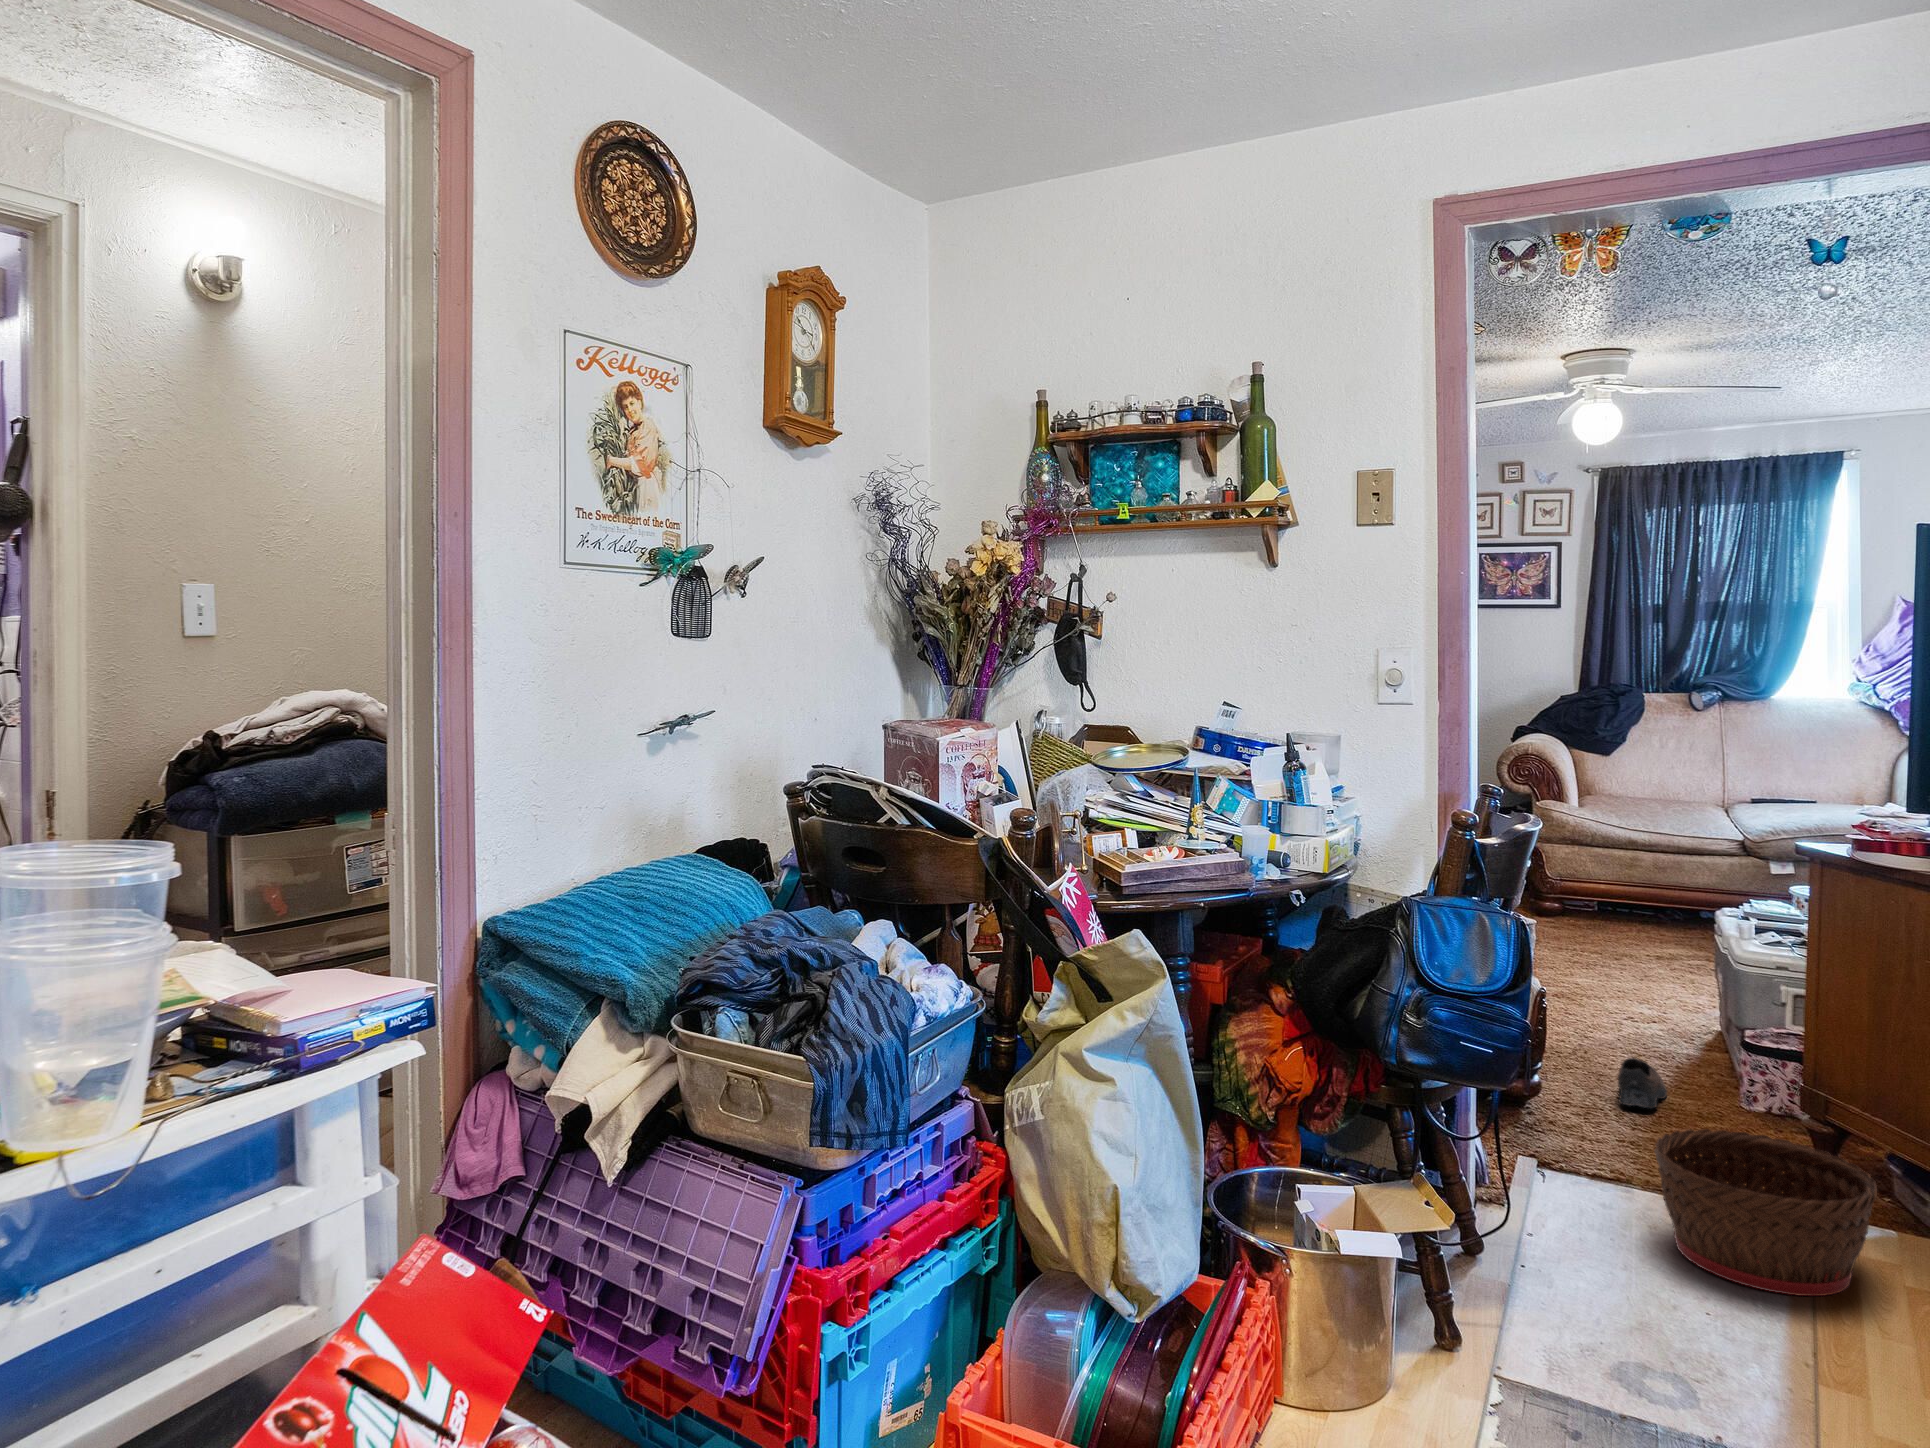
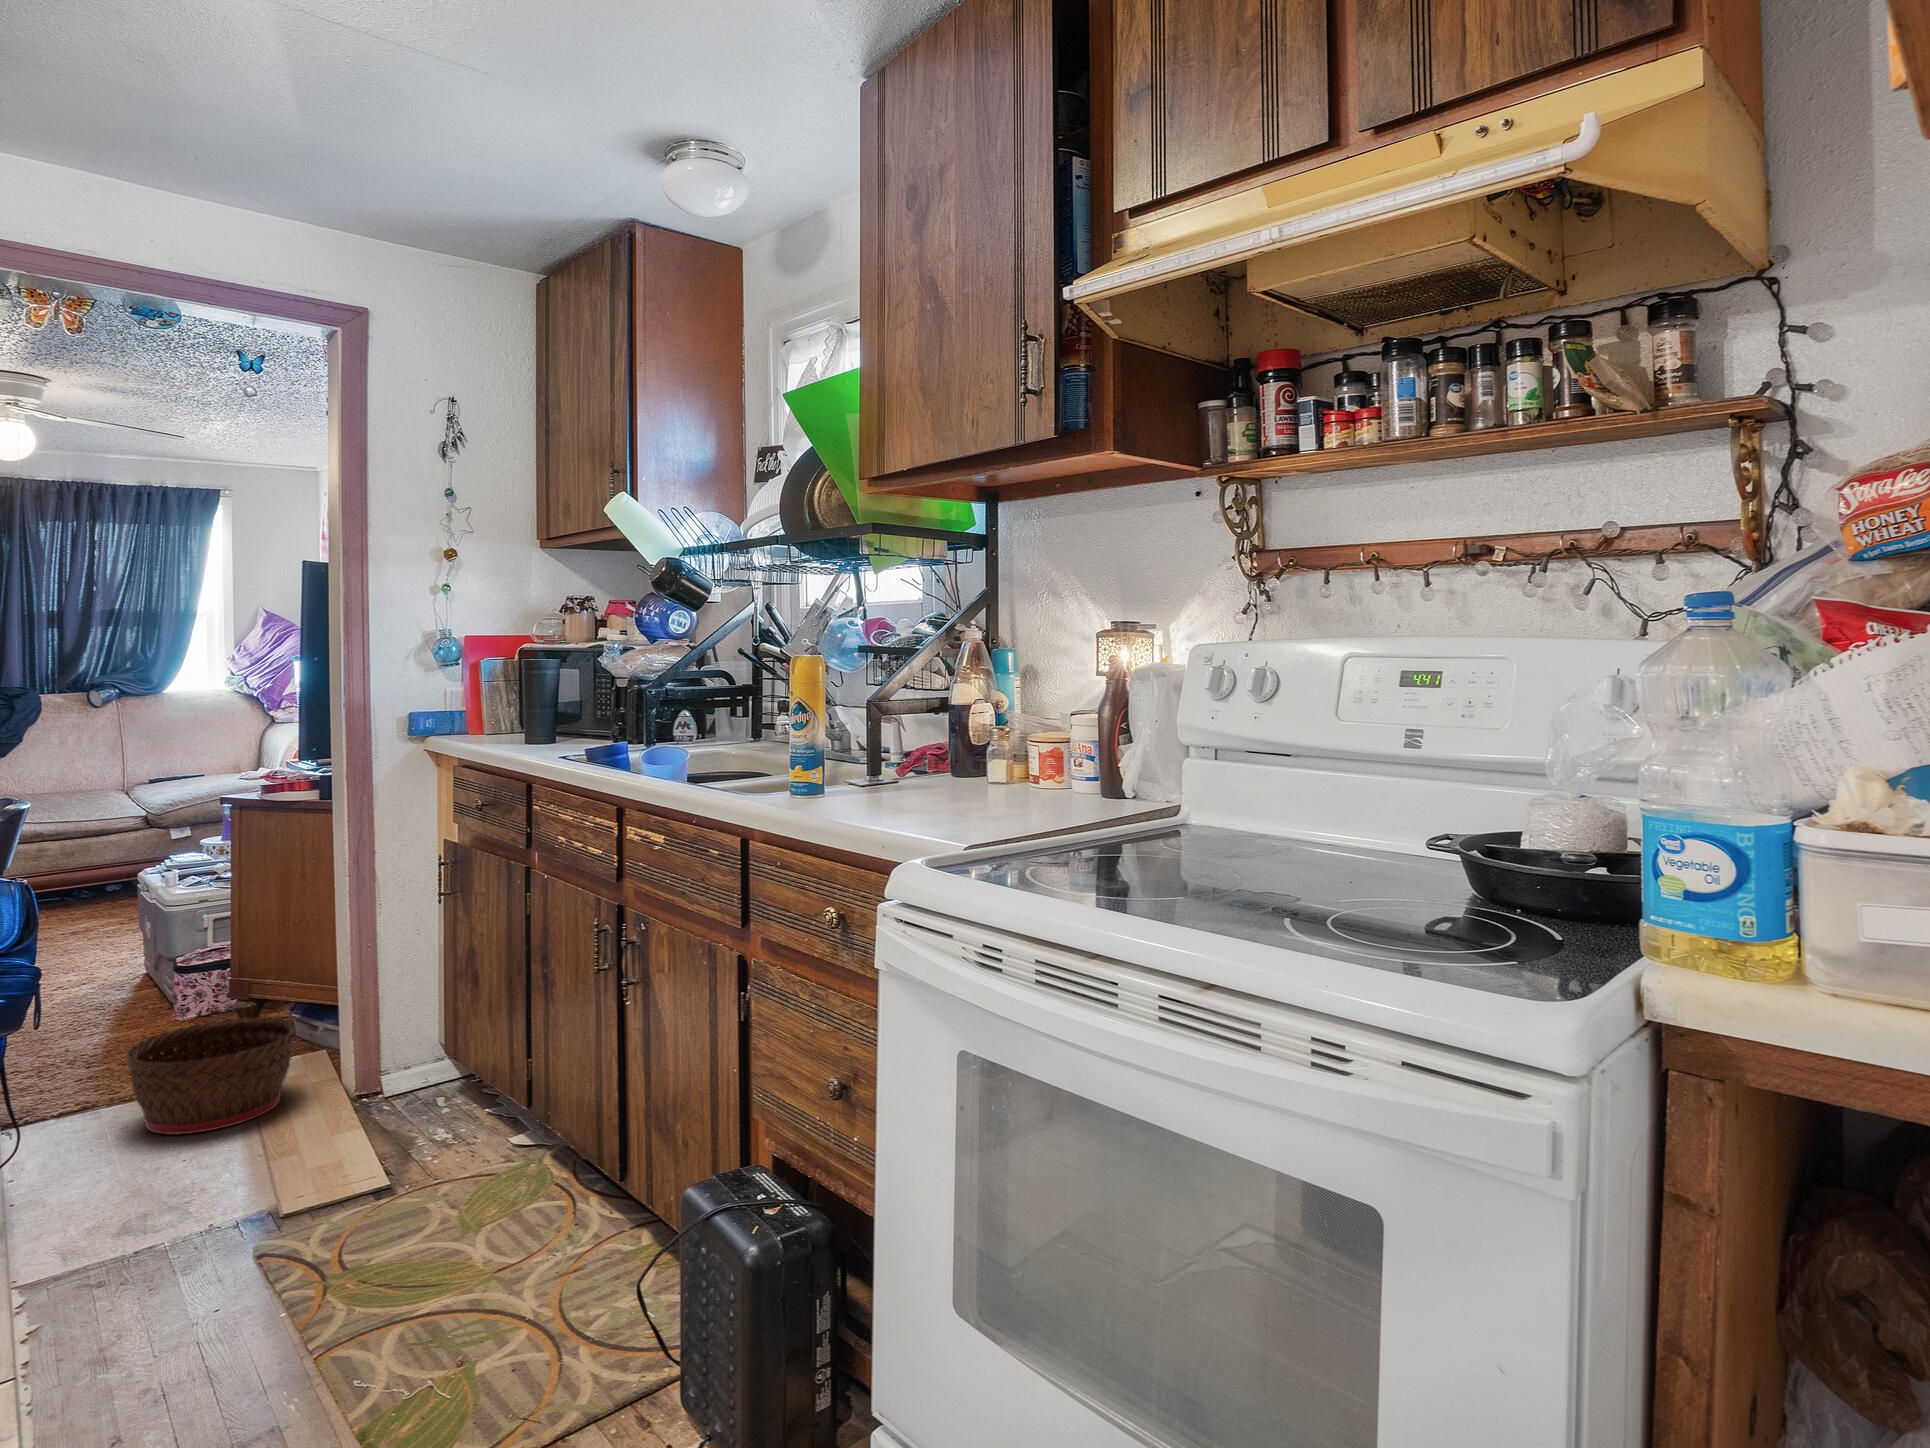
shoe: present [1618,1058,1667,1109] -> none [63,1008,110,1050]

